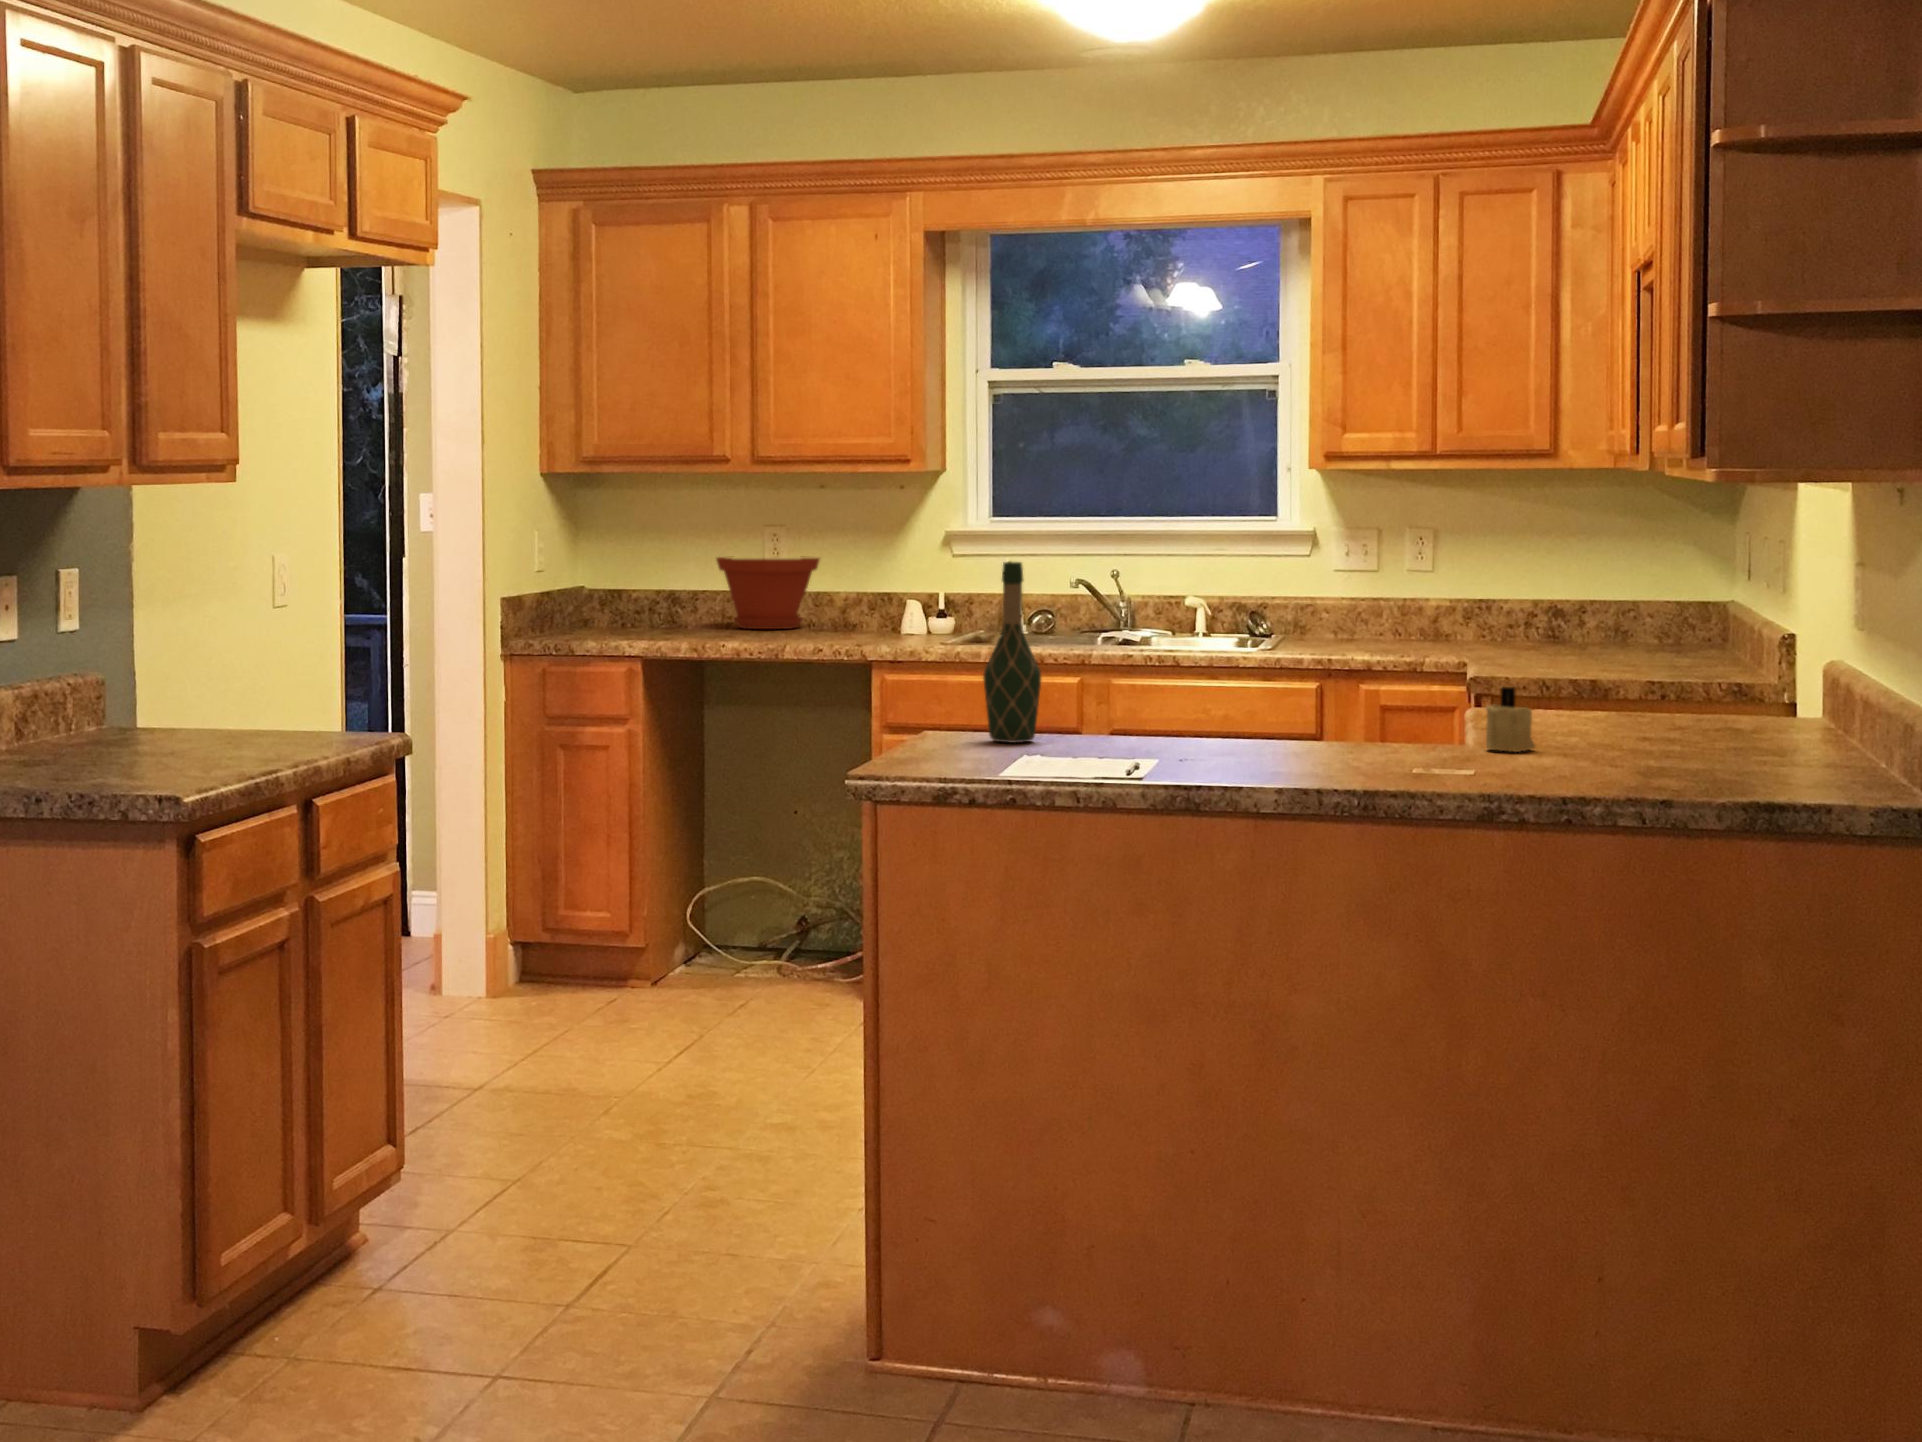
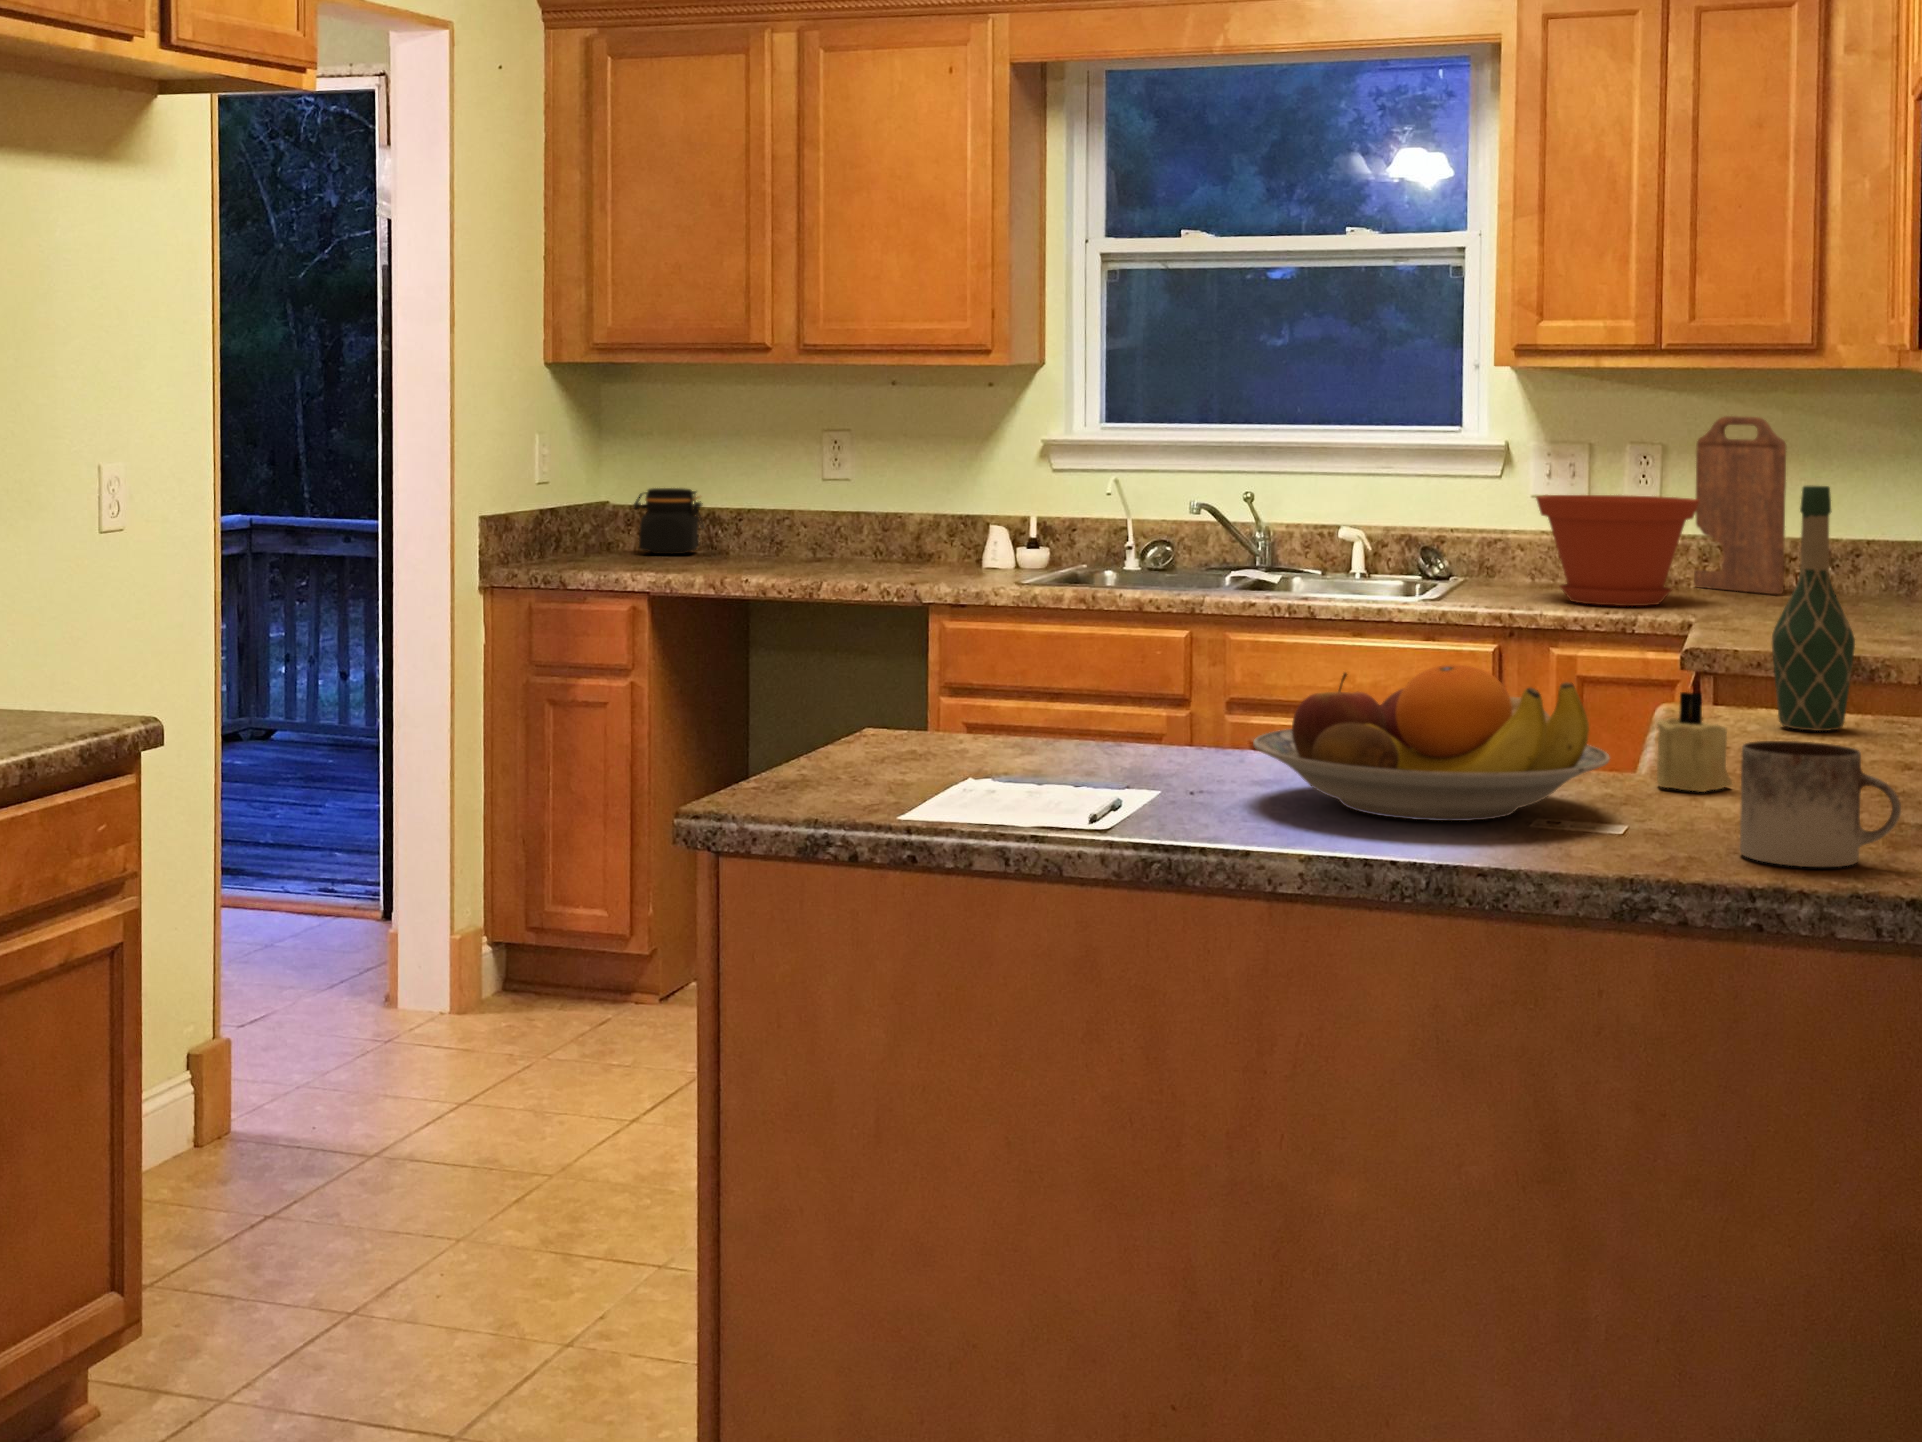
cutting board: none [1459,506,1530,643] -> present [1694,416,1786,594]
plant pot: present [716,557,819,629] -> present [1536,495,1699,606]
wine bottle: present [983,562,1041,743] -> present [1772,486,1855,731]
jar: none [611,574,669,628] -> present [634,488,704,554]
fruit bowl: none [1227,667,1463,768] -> present [1253,665,1610,821]
mug: none [1553,708,1654,785] -> present [1740,741,1901,867]

